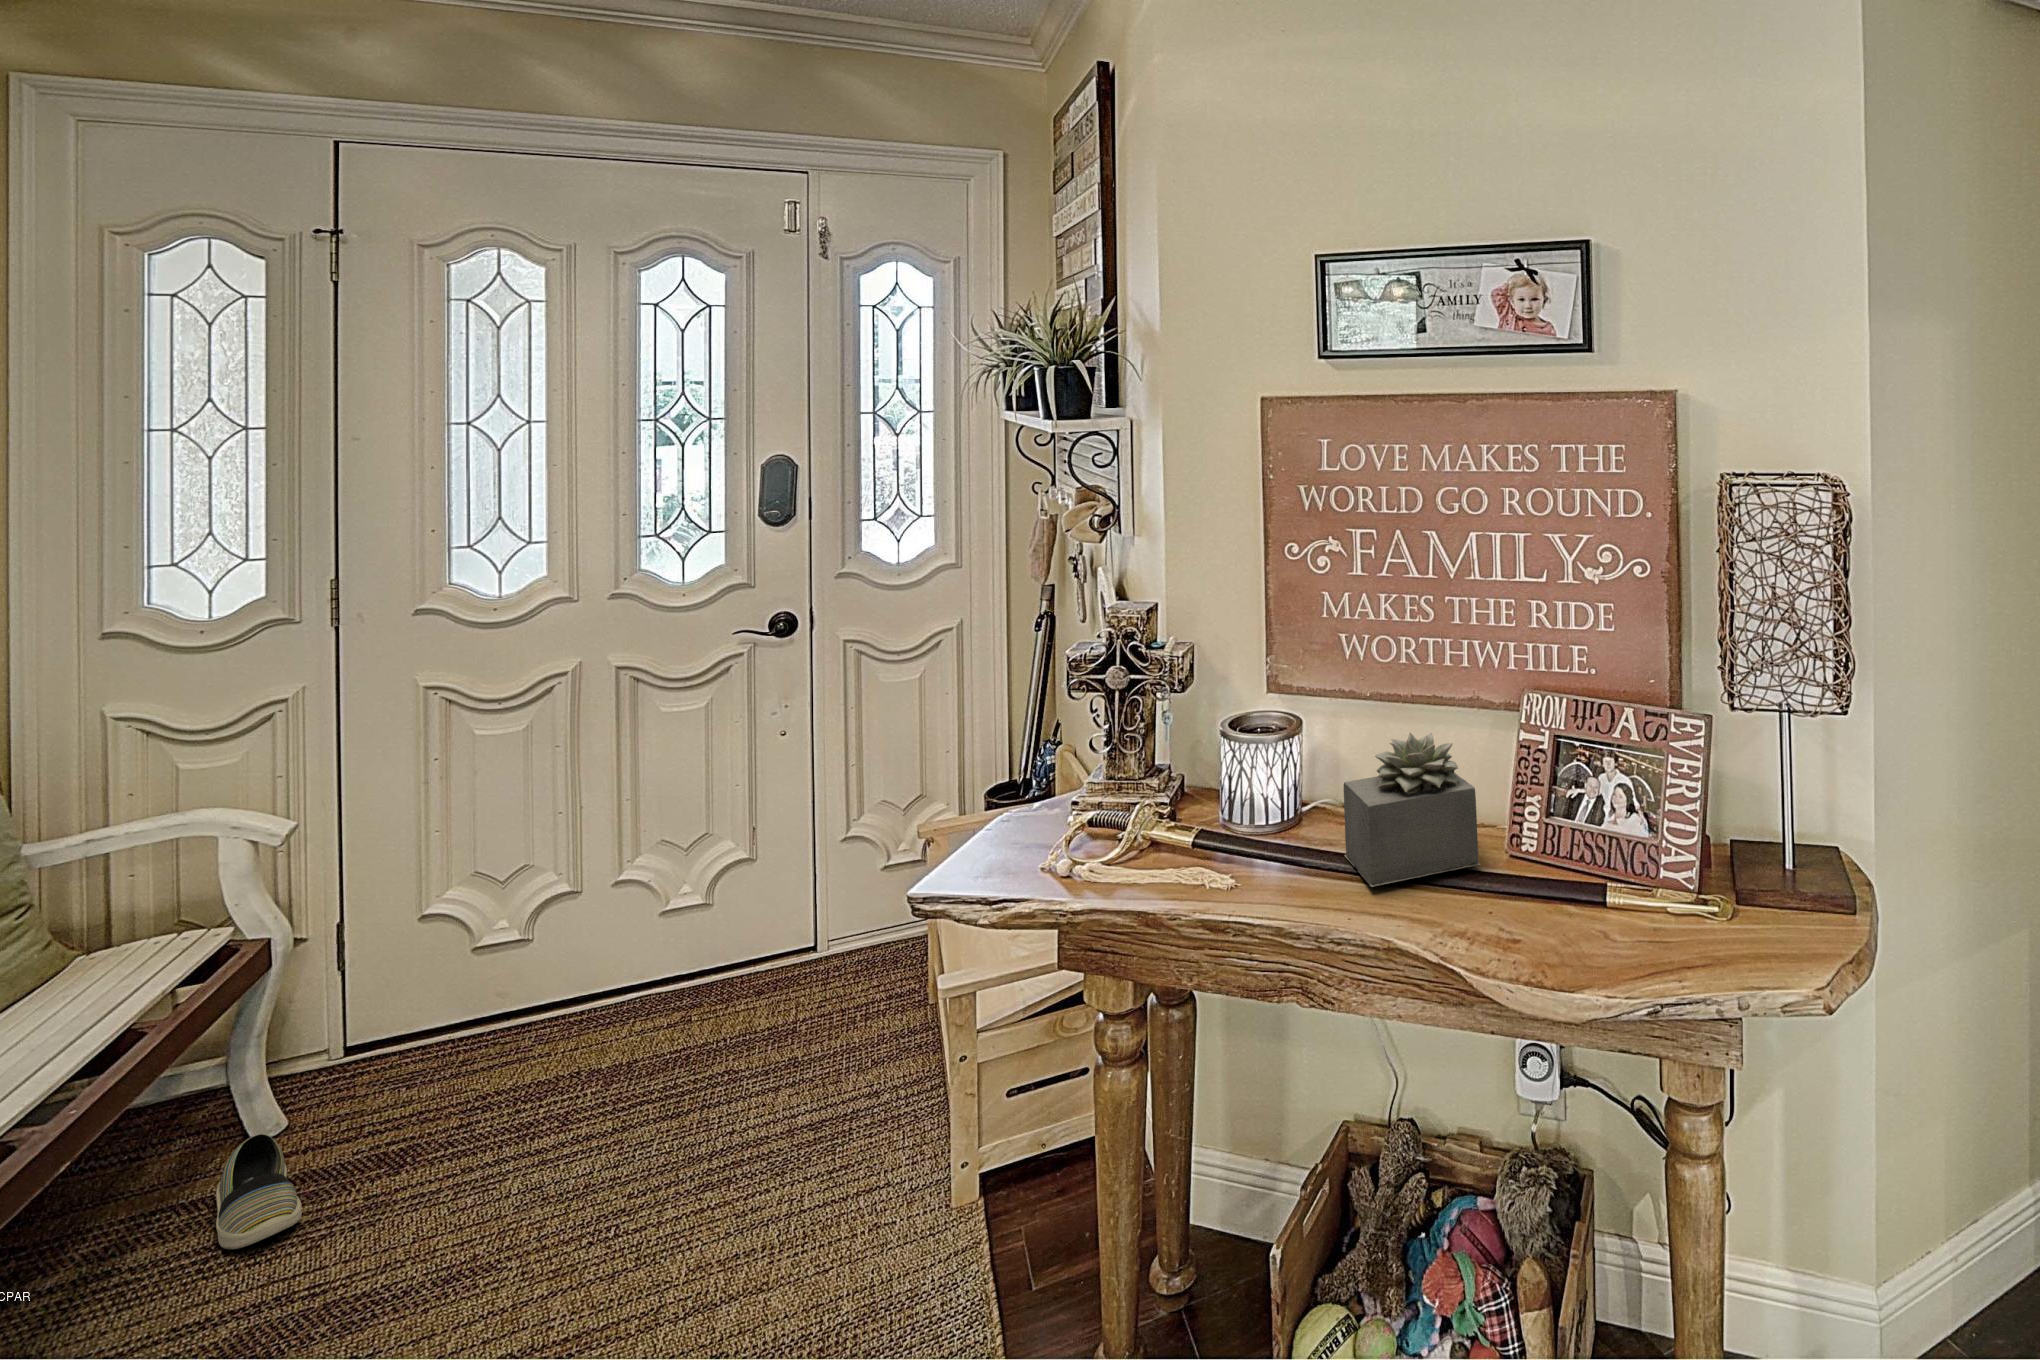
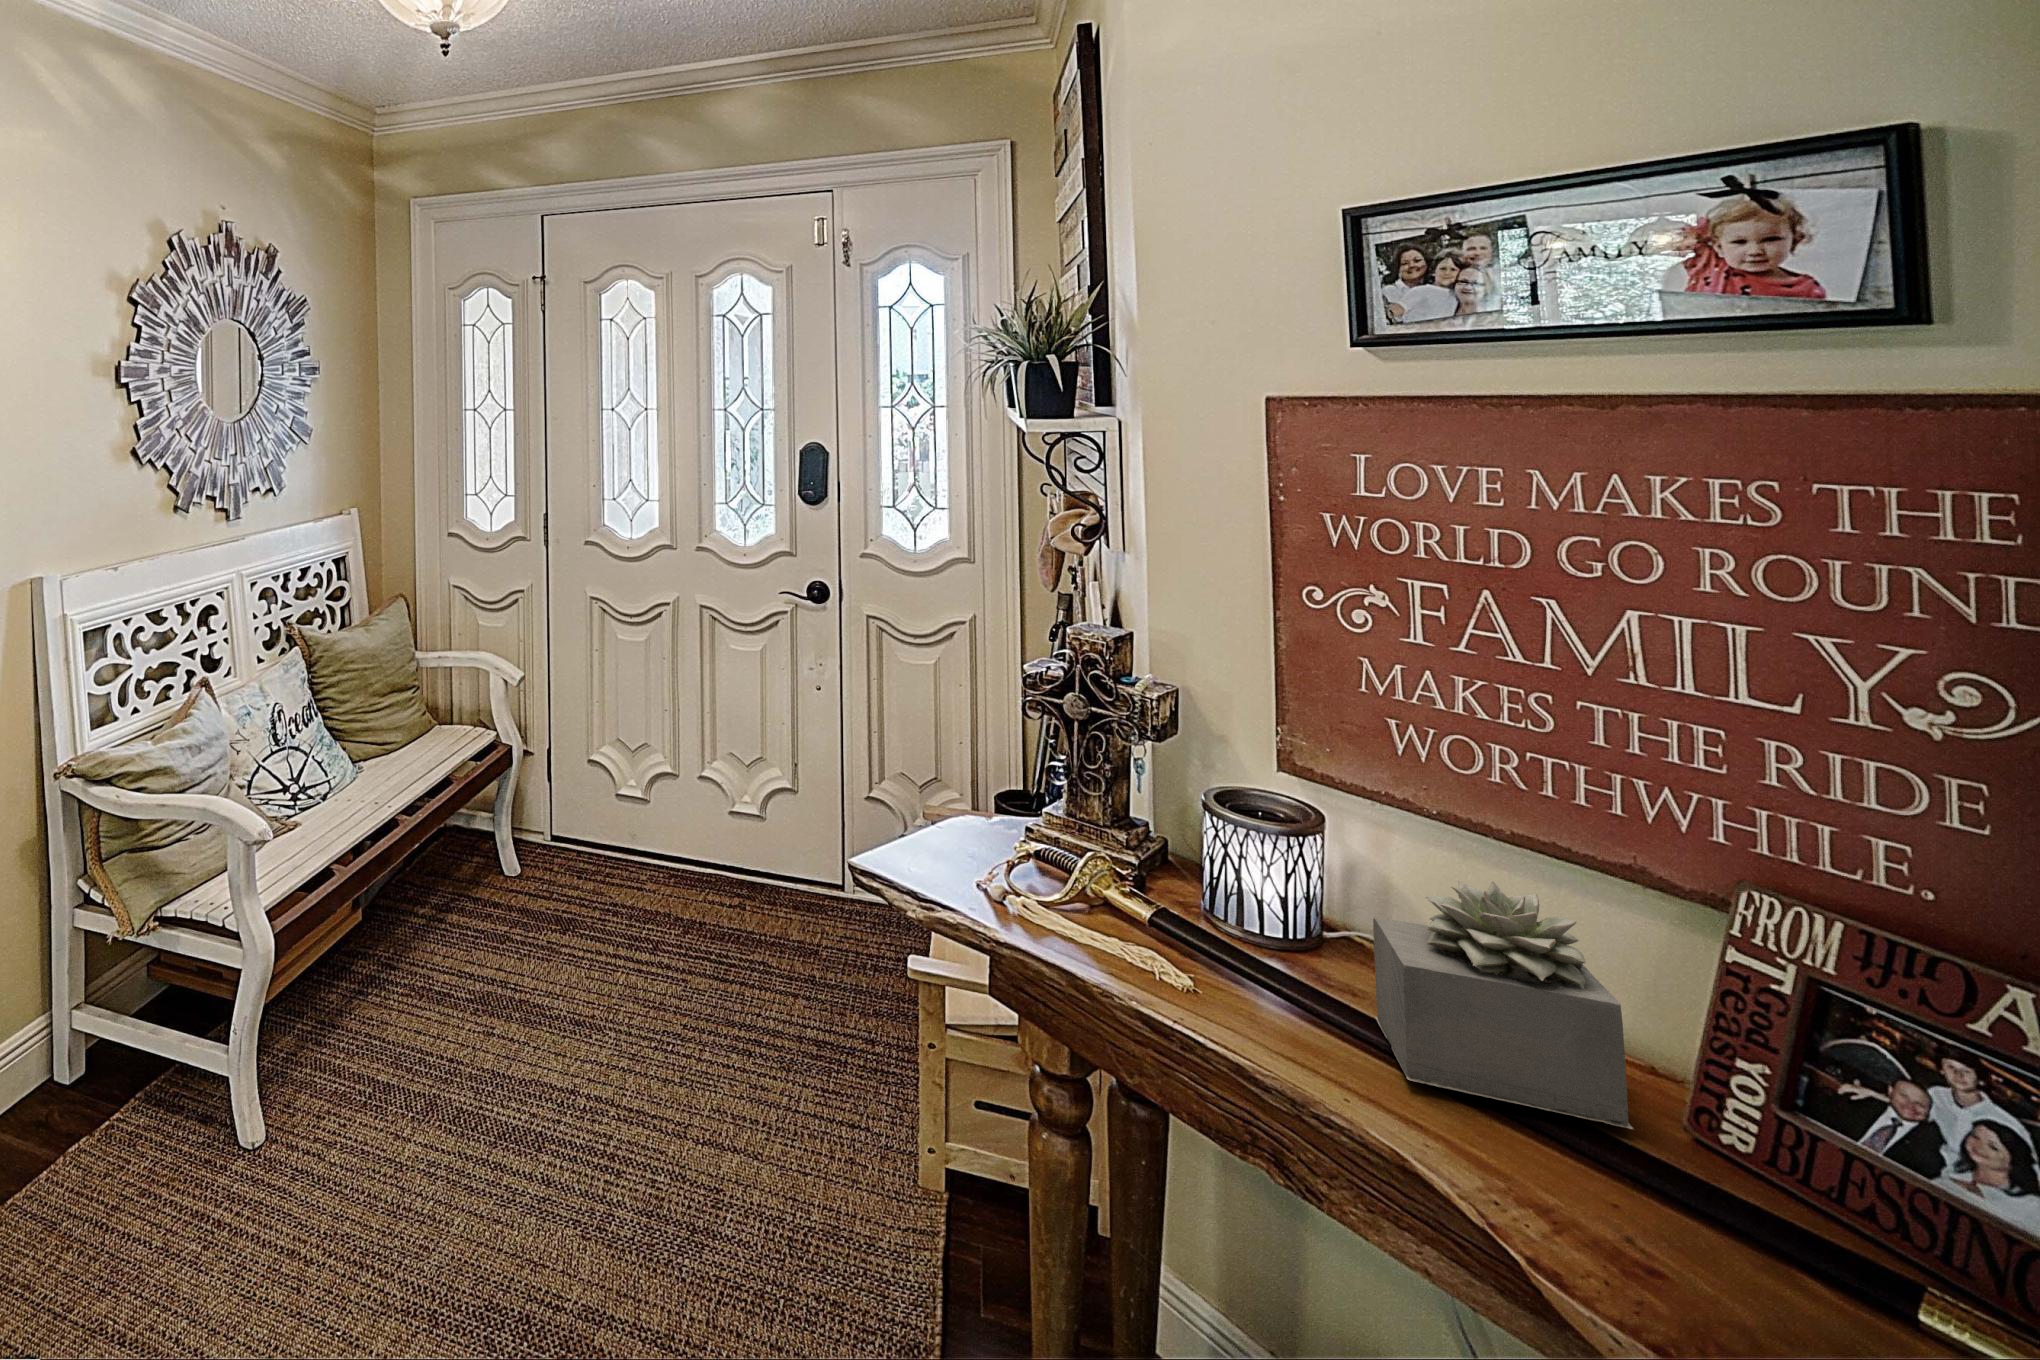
shoe: present [216,1134,302,1249] -> none [473,873,512,944]

